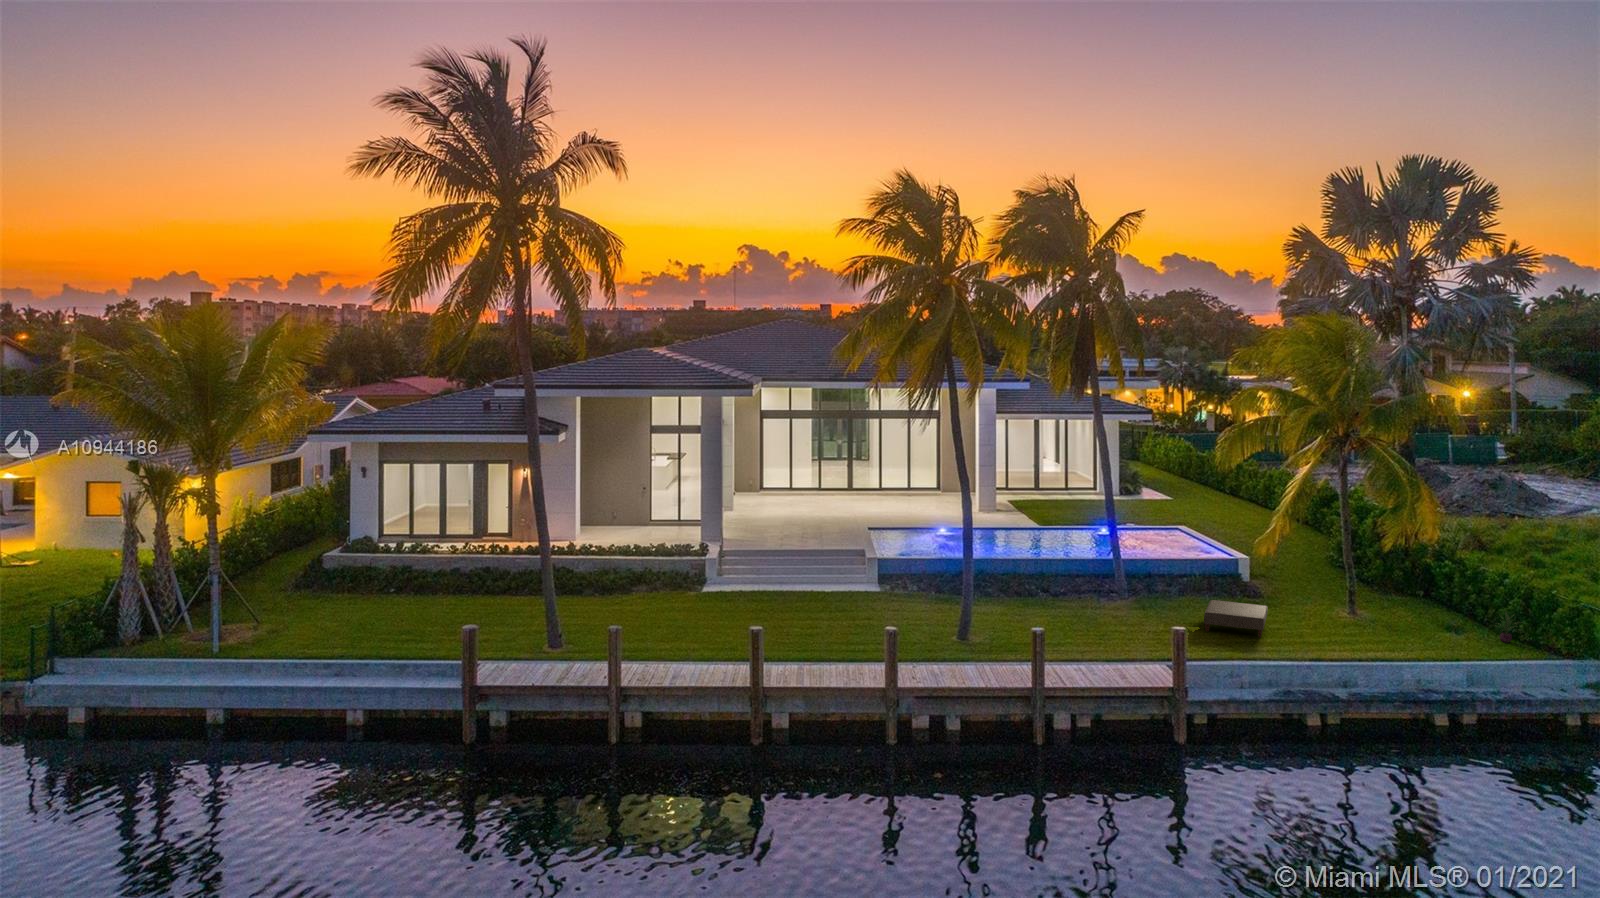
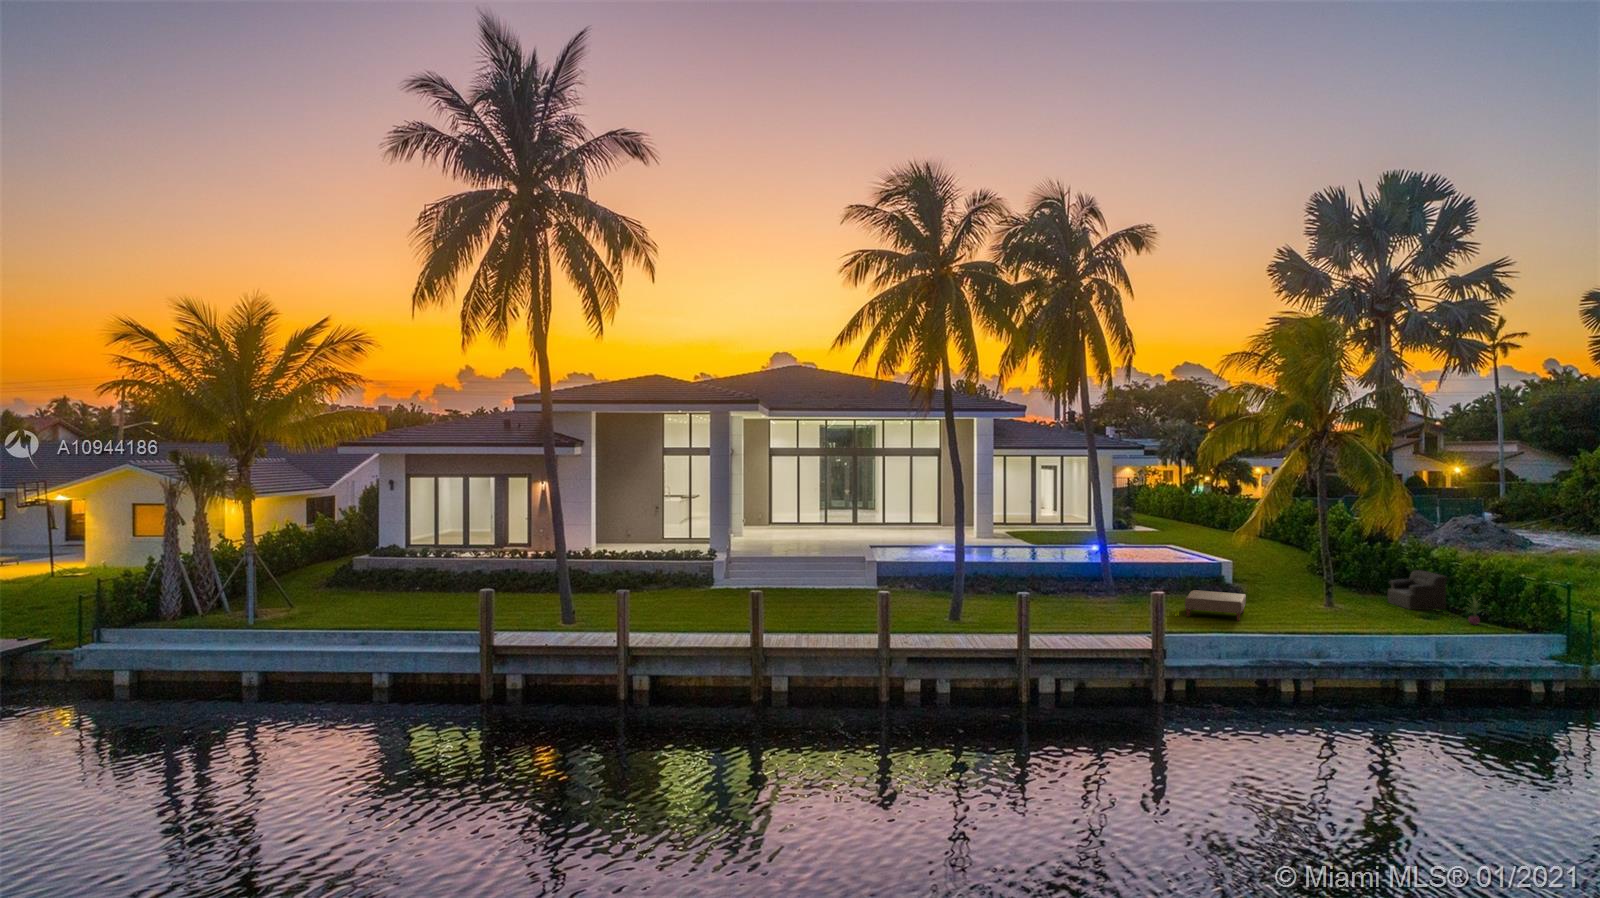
armchair: none [1413,575,1479,620] -> present [1388,570,1448,610]

